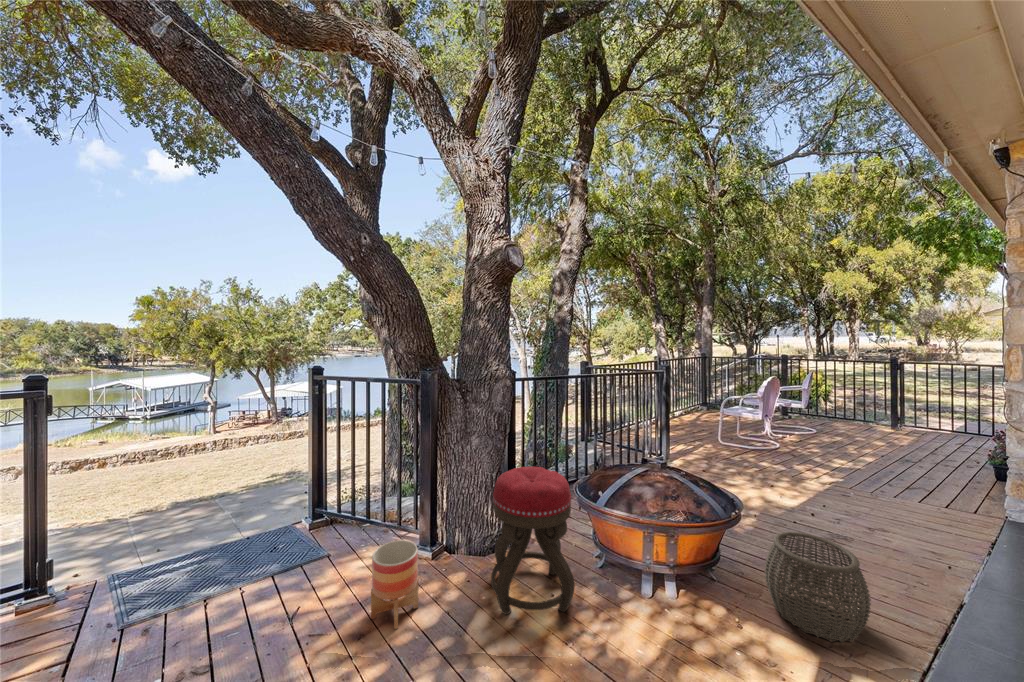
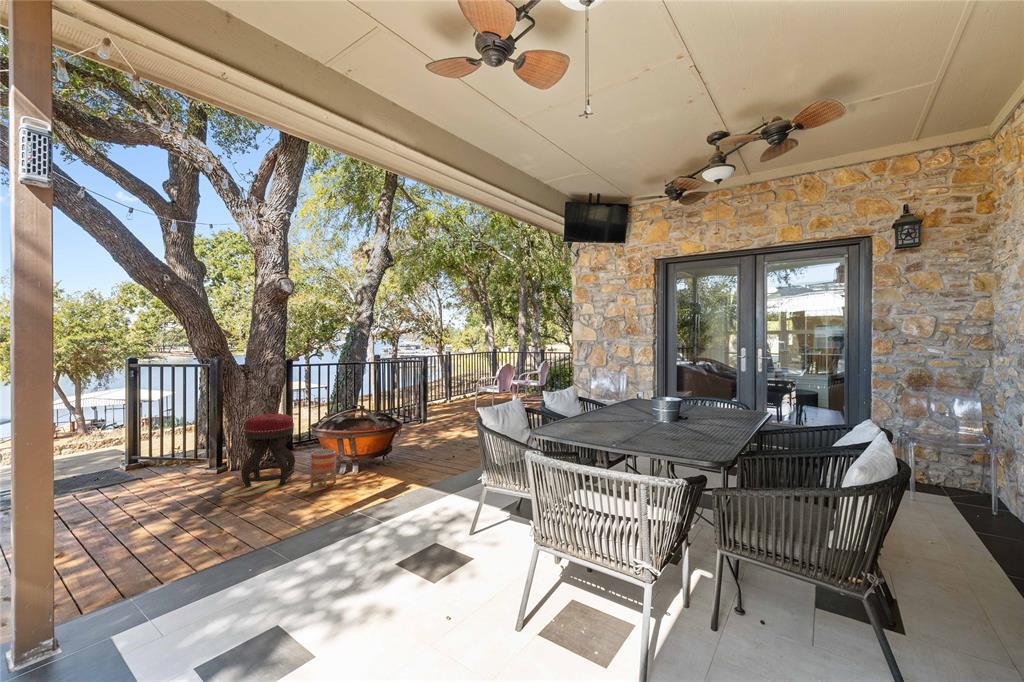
woven basket: present [765,532,871,643] -> none [393,439,434,481]
planter: present [371,540,419,629] -> present [310,449,336,487]

